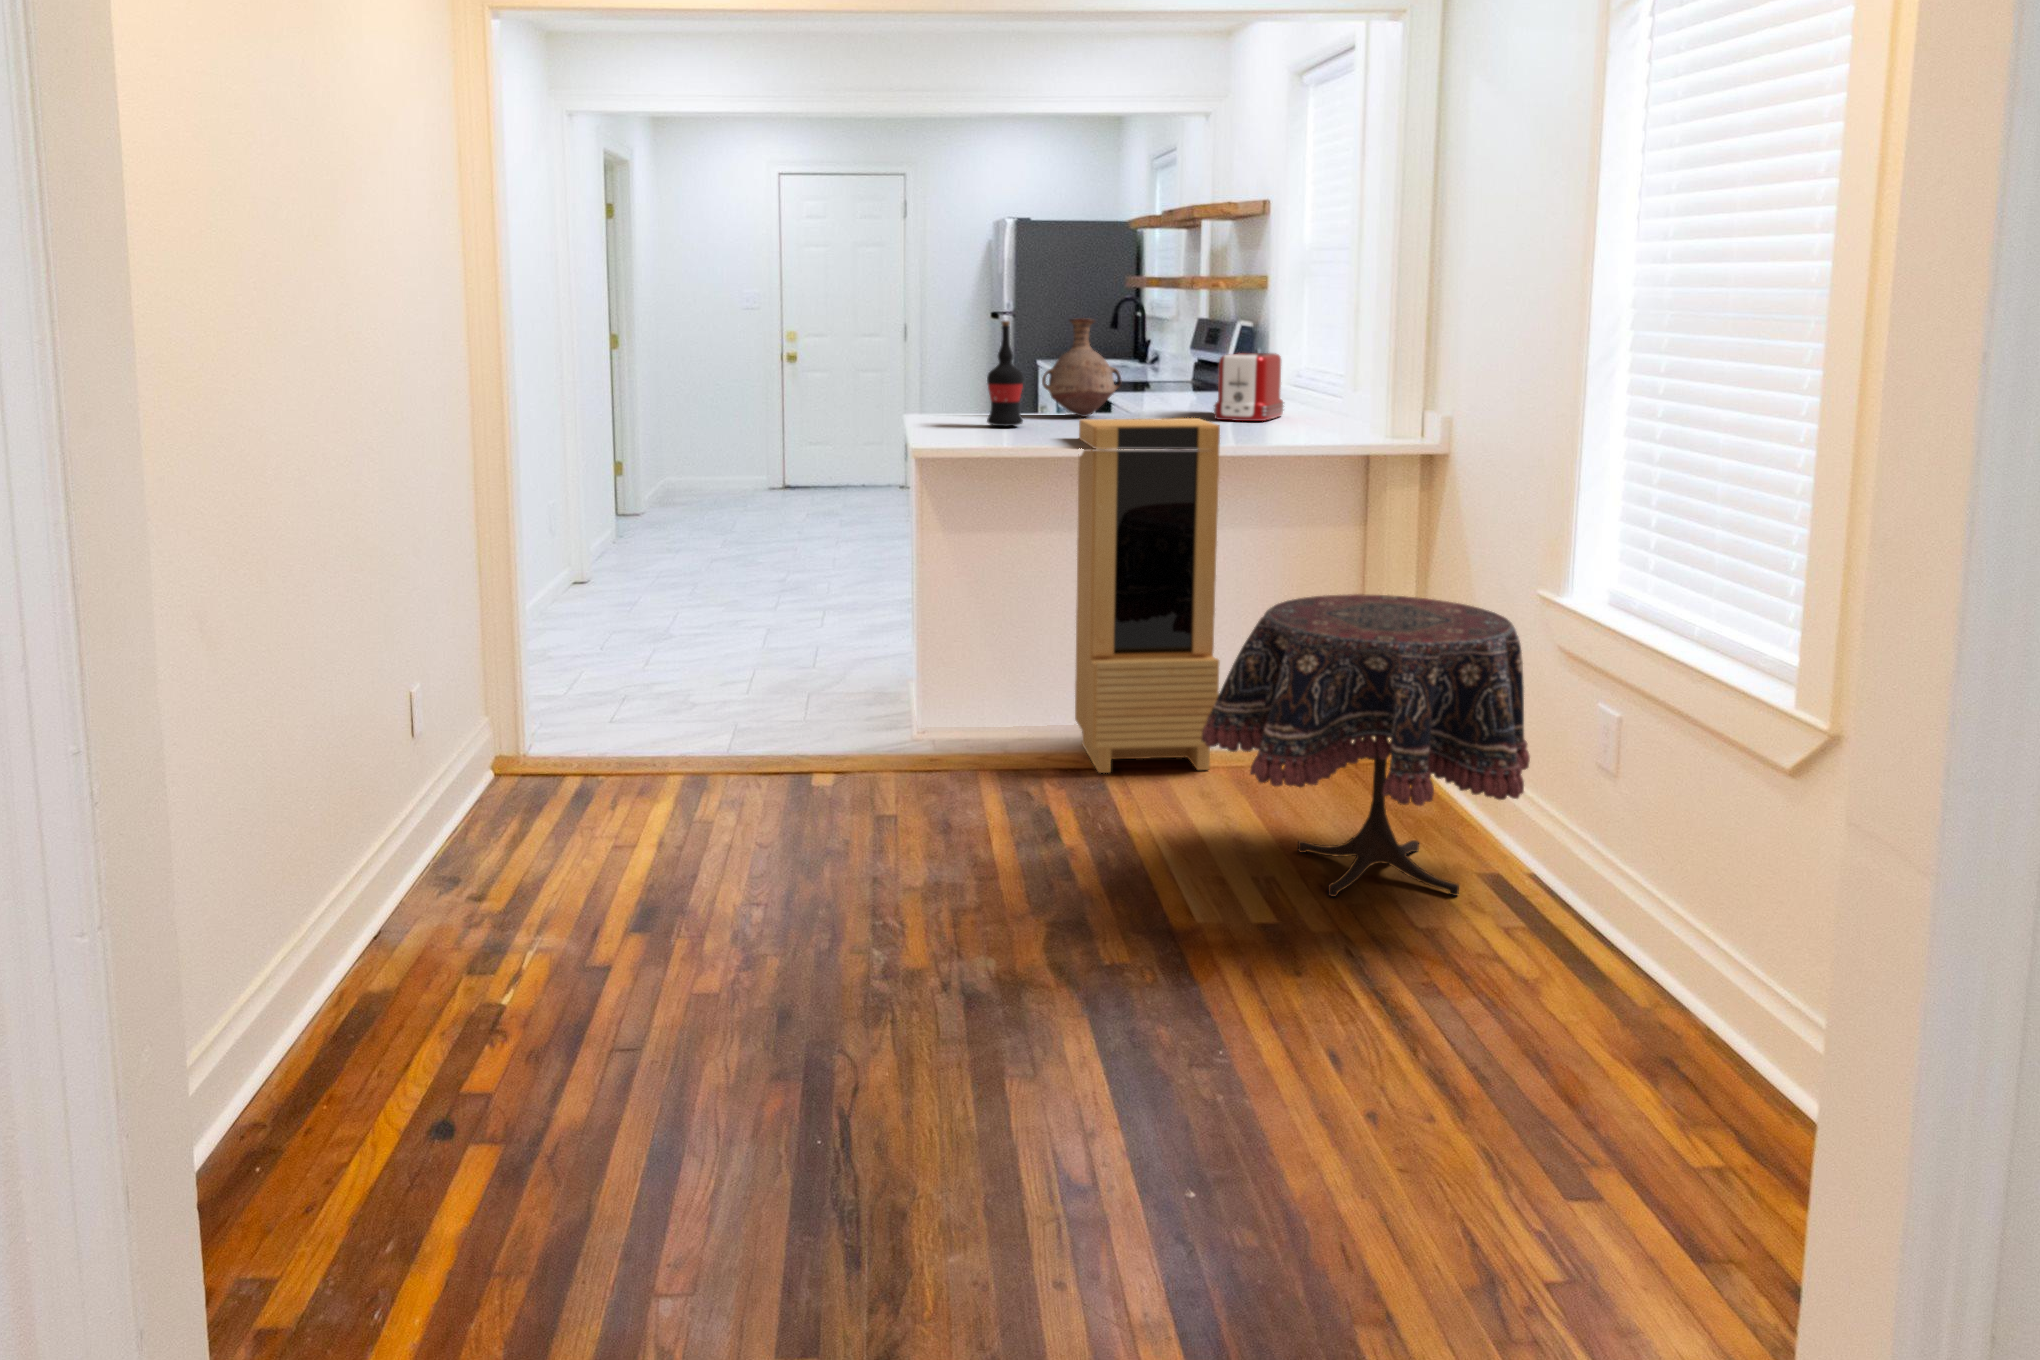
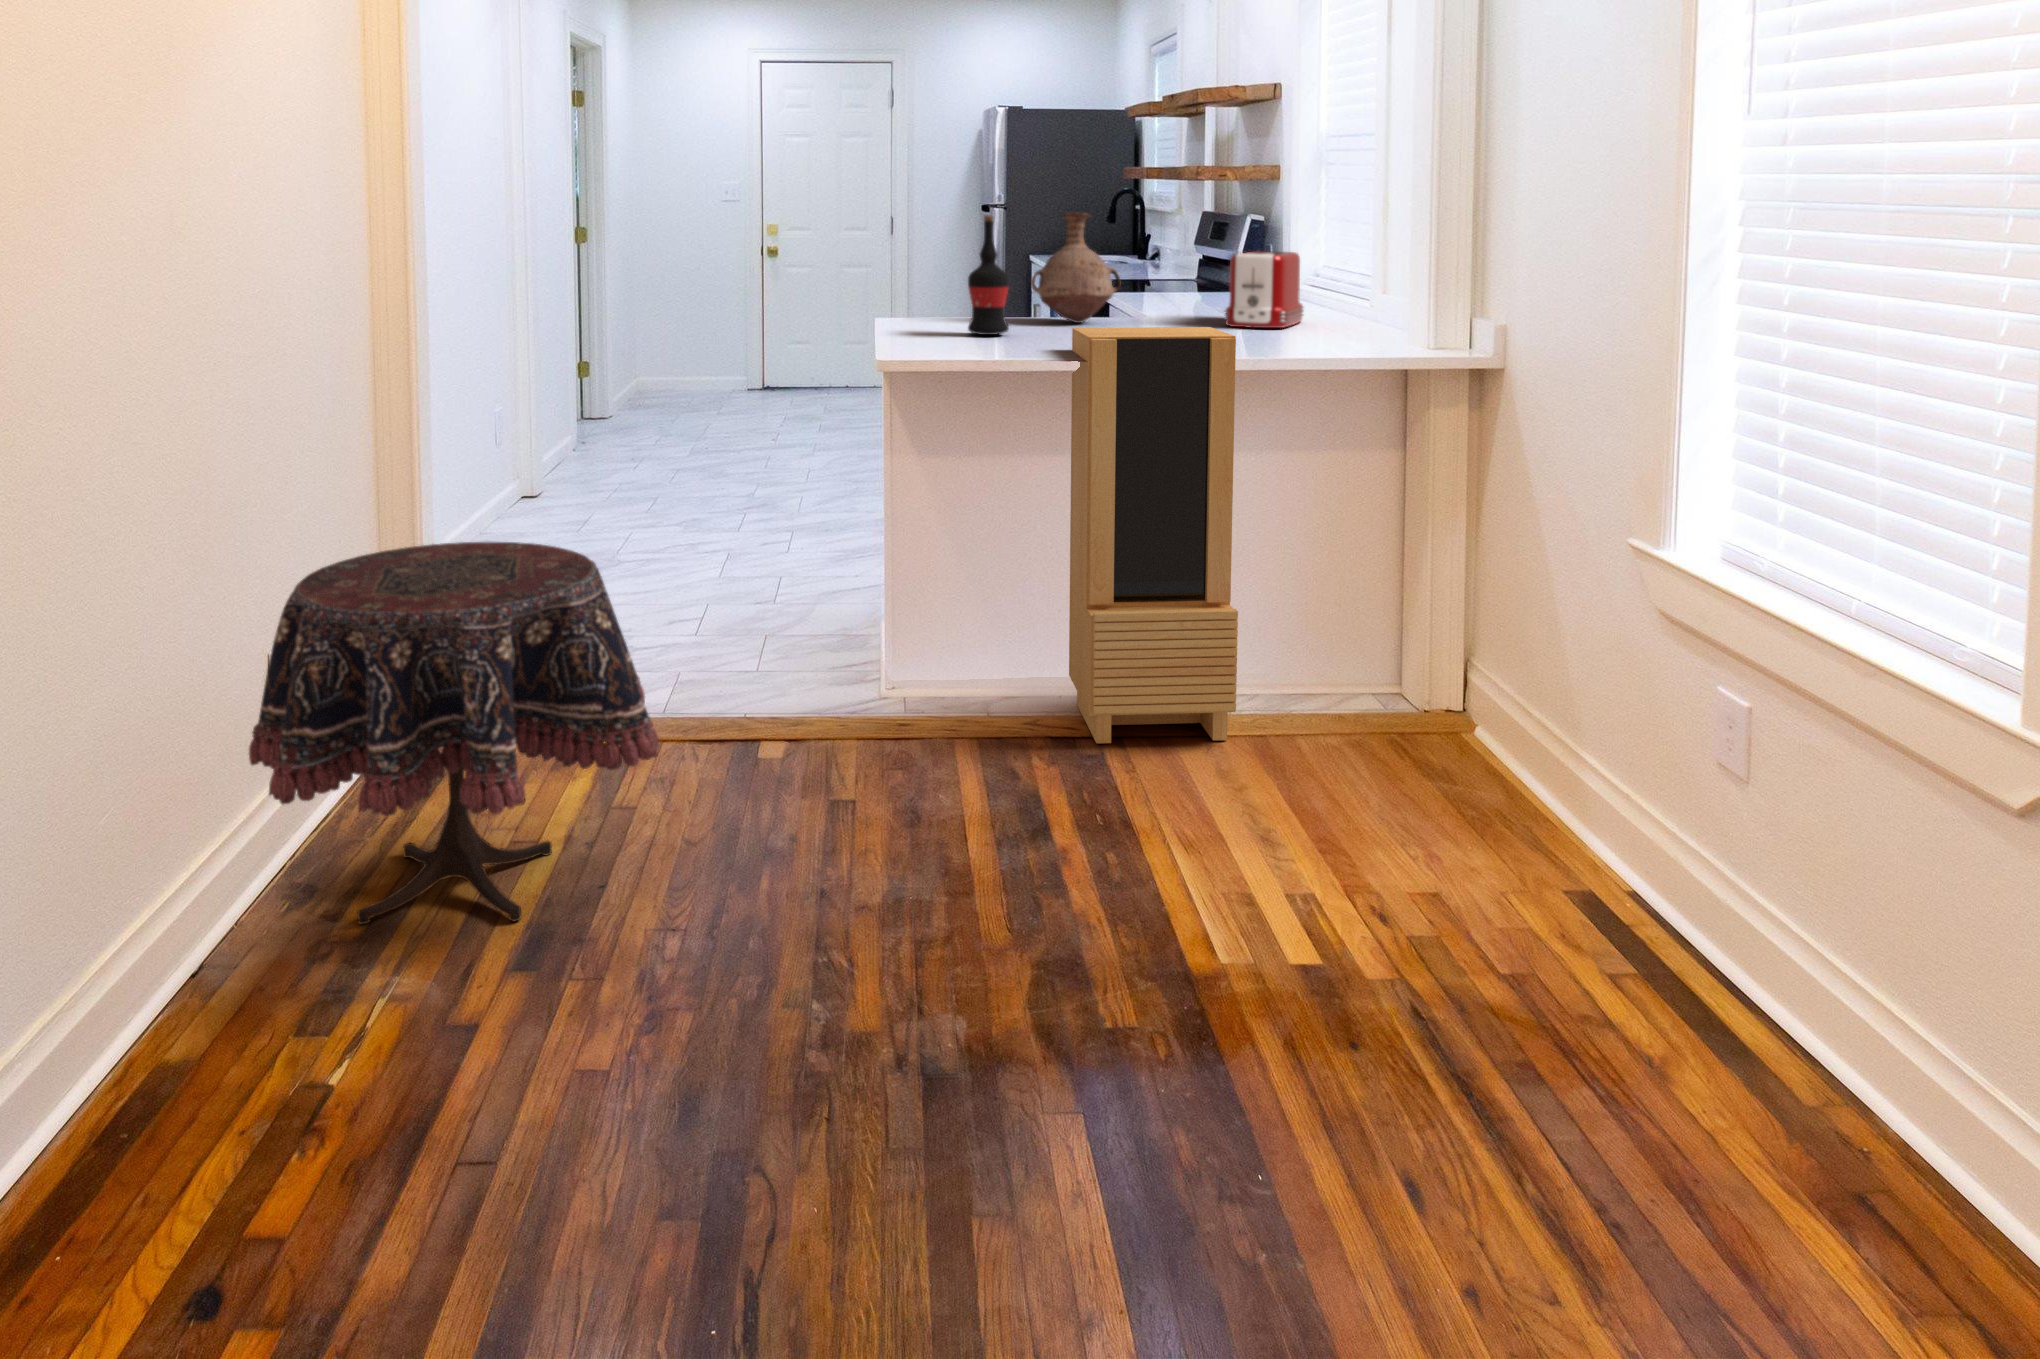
side table: present [1202,594,1530,897] -> present [249,542,659,924]

